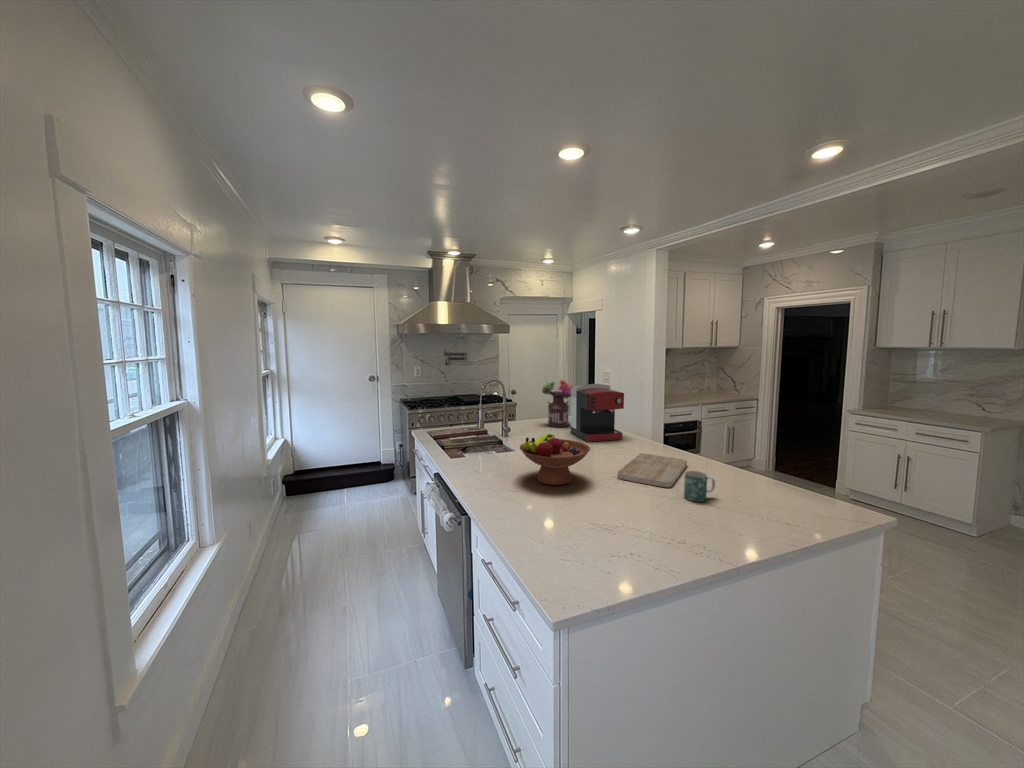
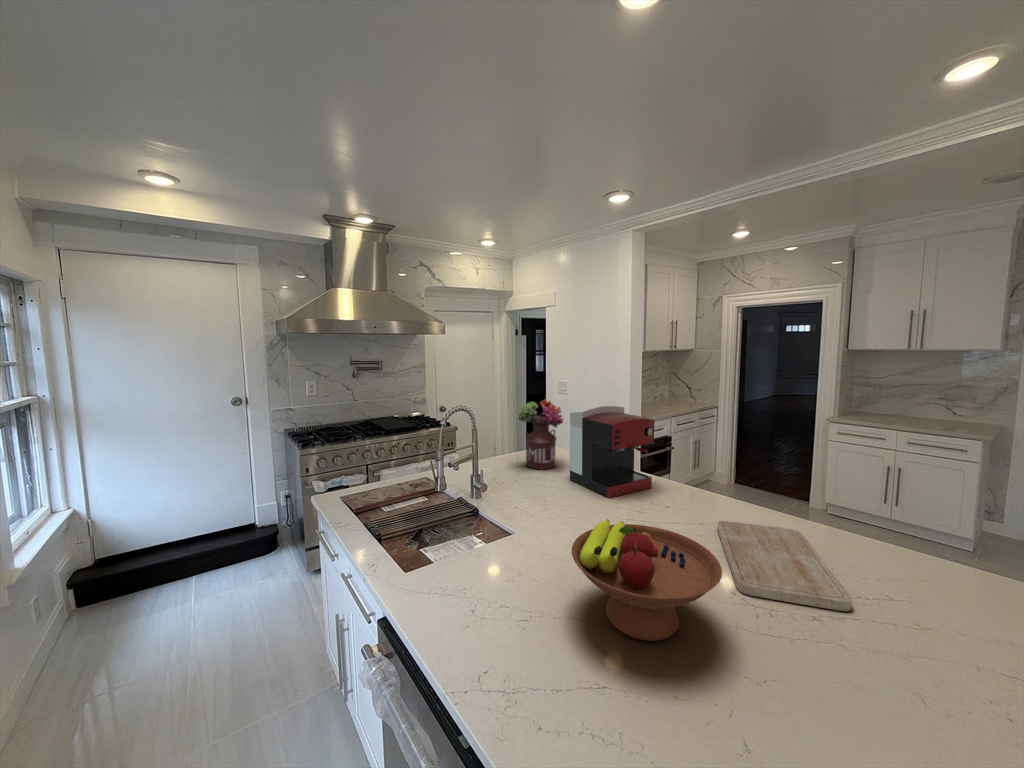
mug: present [684,471,715,502] -> none [902,584,962,654]

